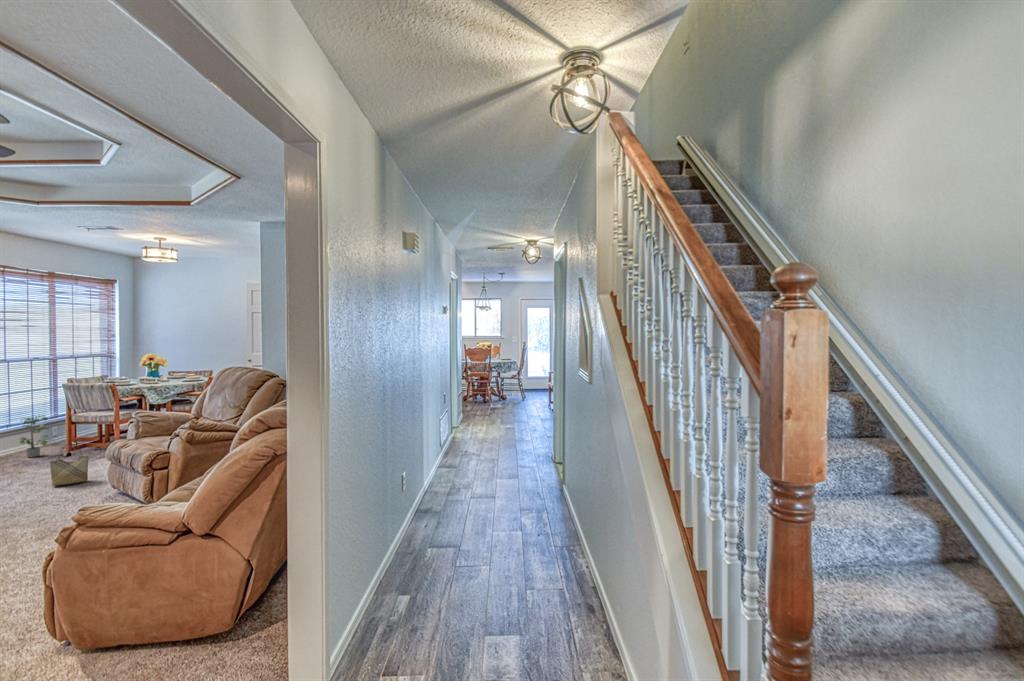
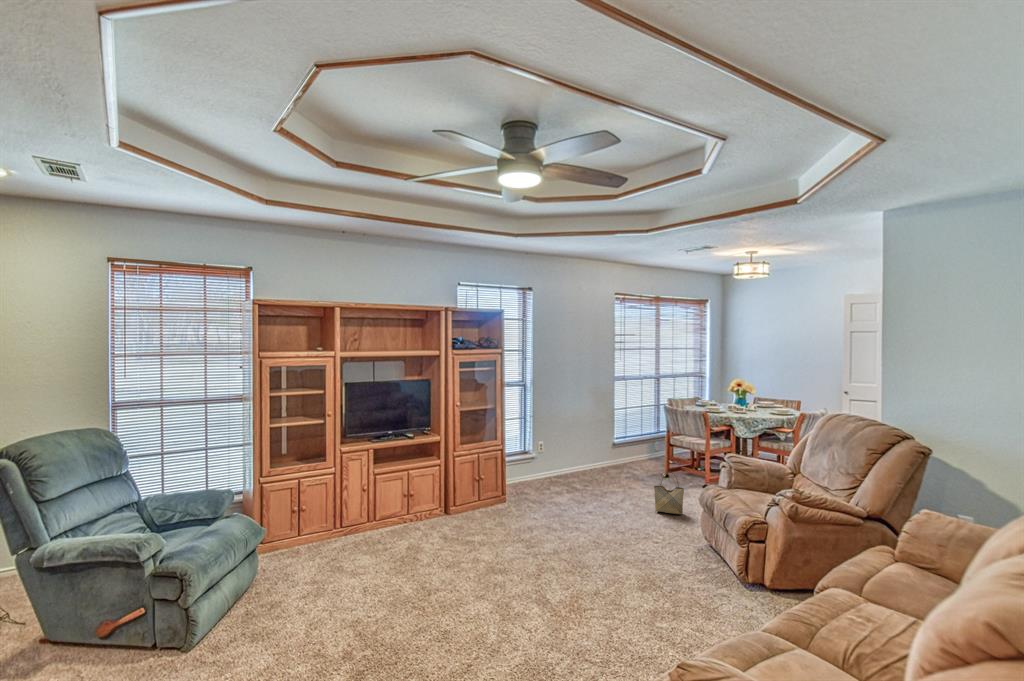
potted plant: present [20,415,50,457] -> none [634,431,658,471]

